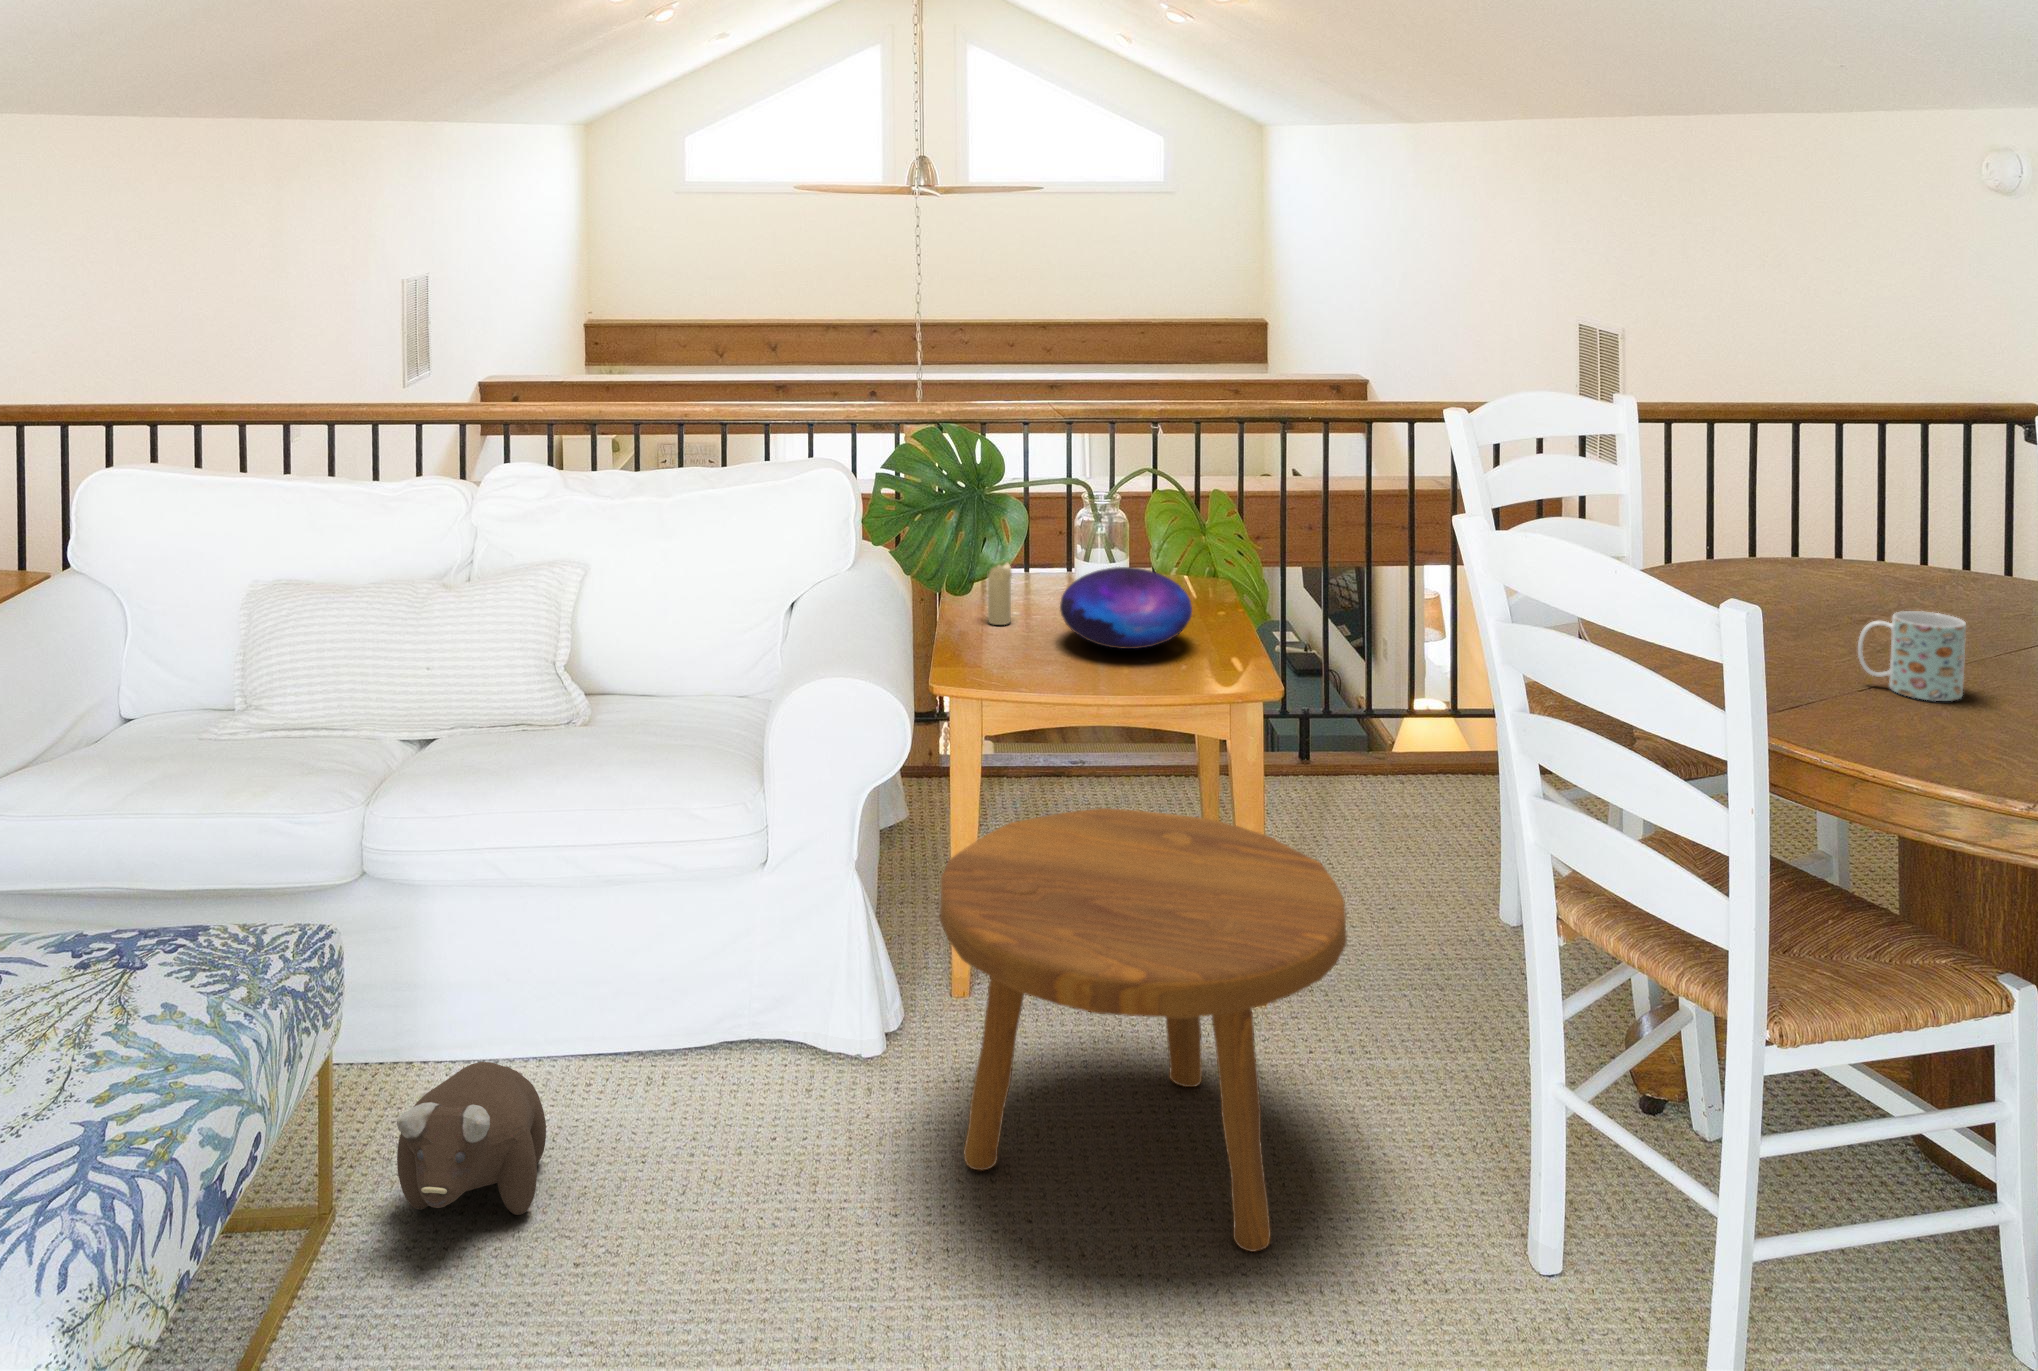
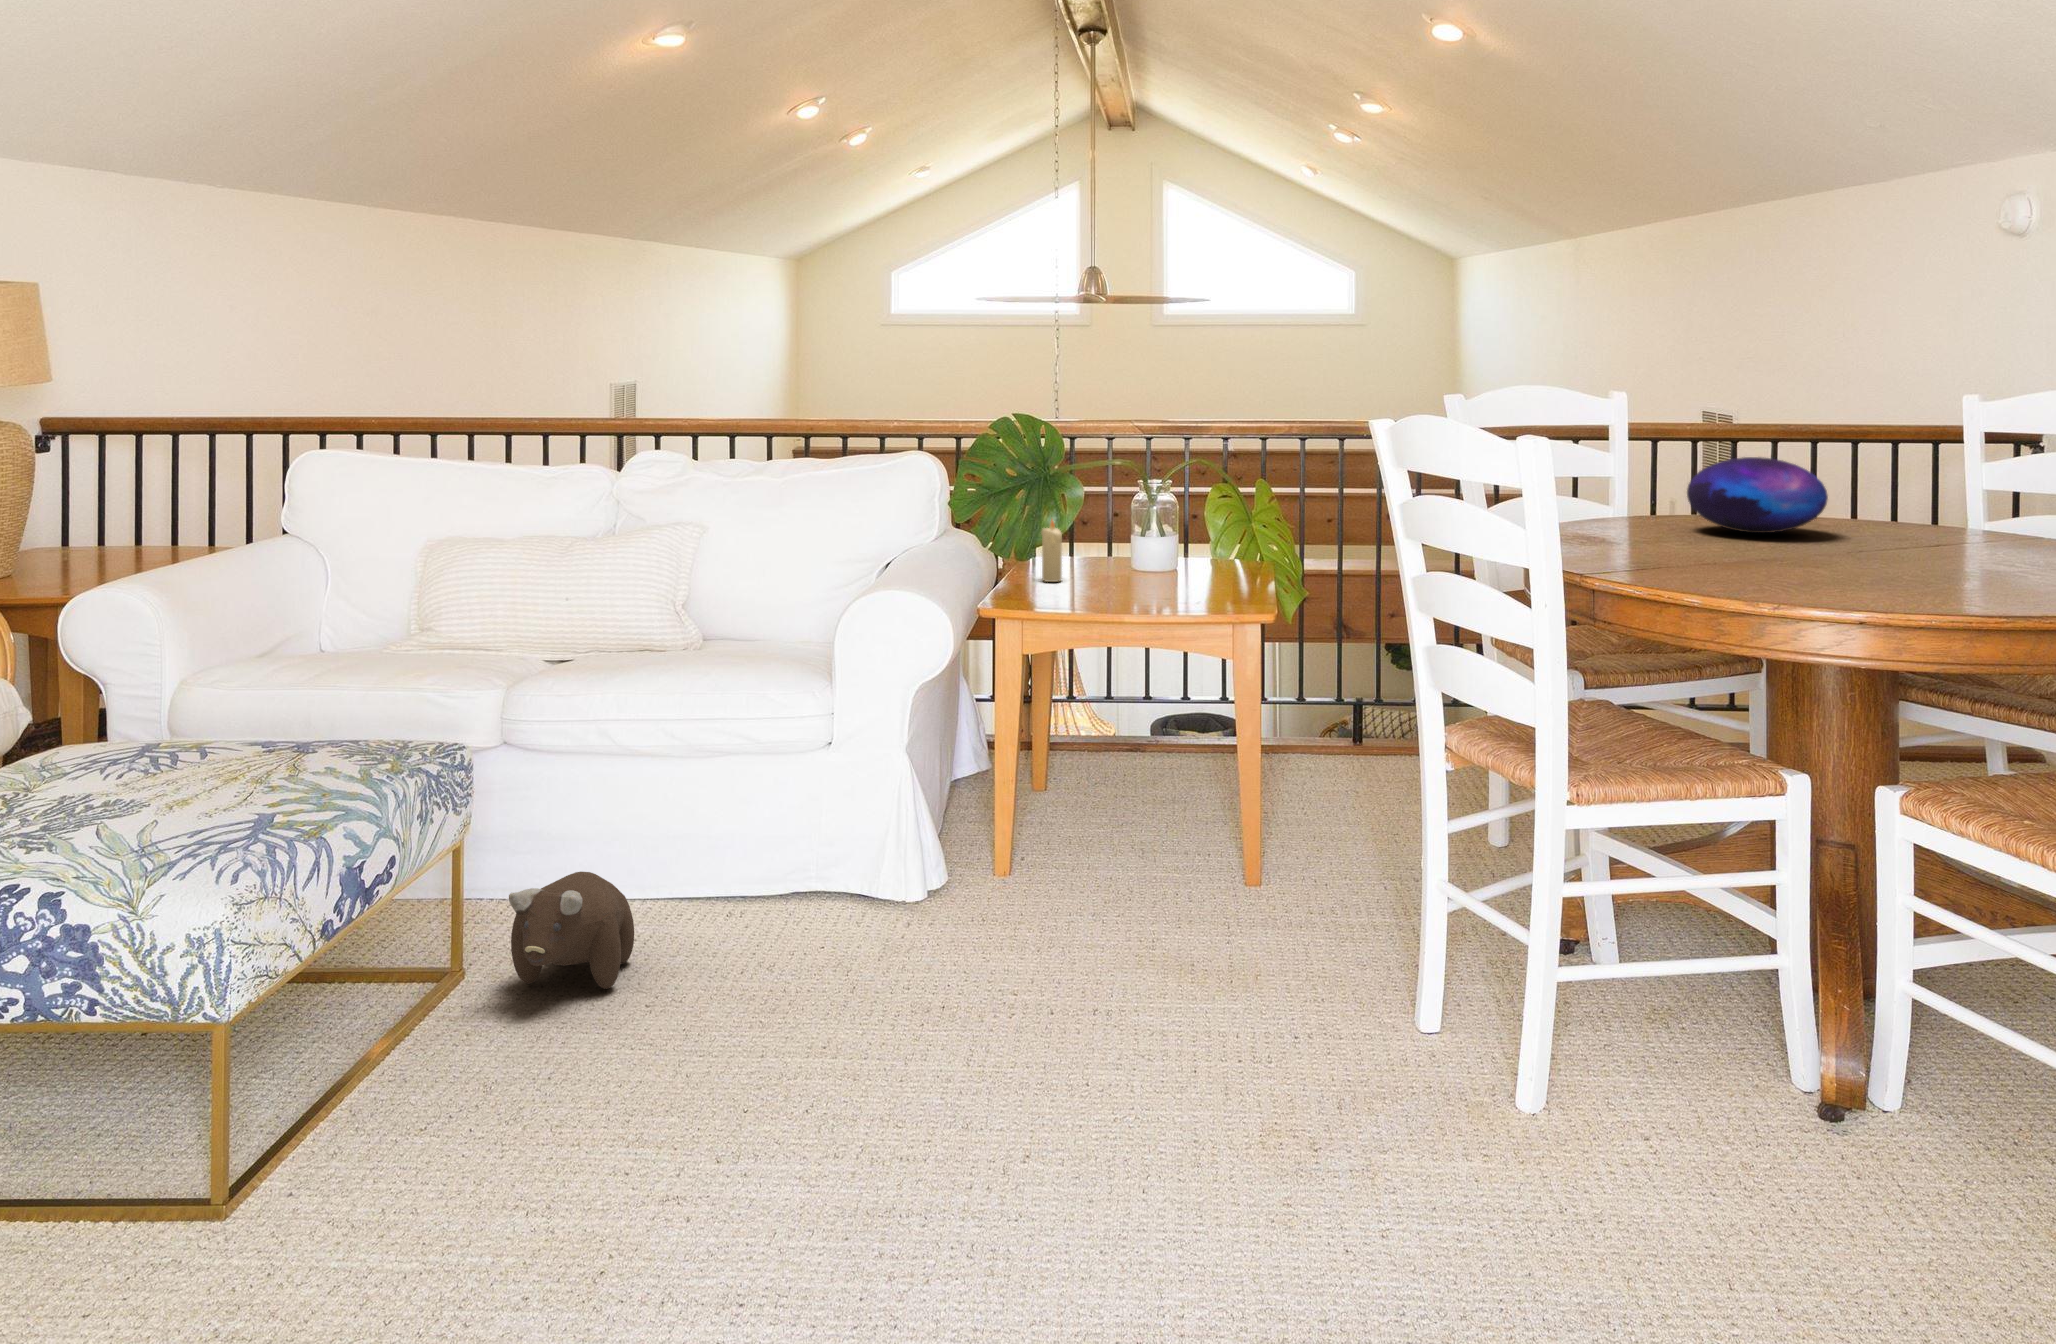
decorative orb: present [1060,567,1192,649] -> present [1687,457,1828,533]
mug: present [1858,611,1966,701] -> none [1669,505,1747,570]
footstool: present [939,808,1347,1252] -> none [951,702,1277,1021]

